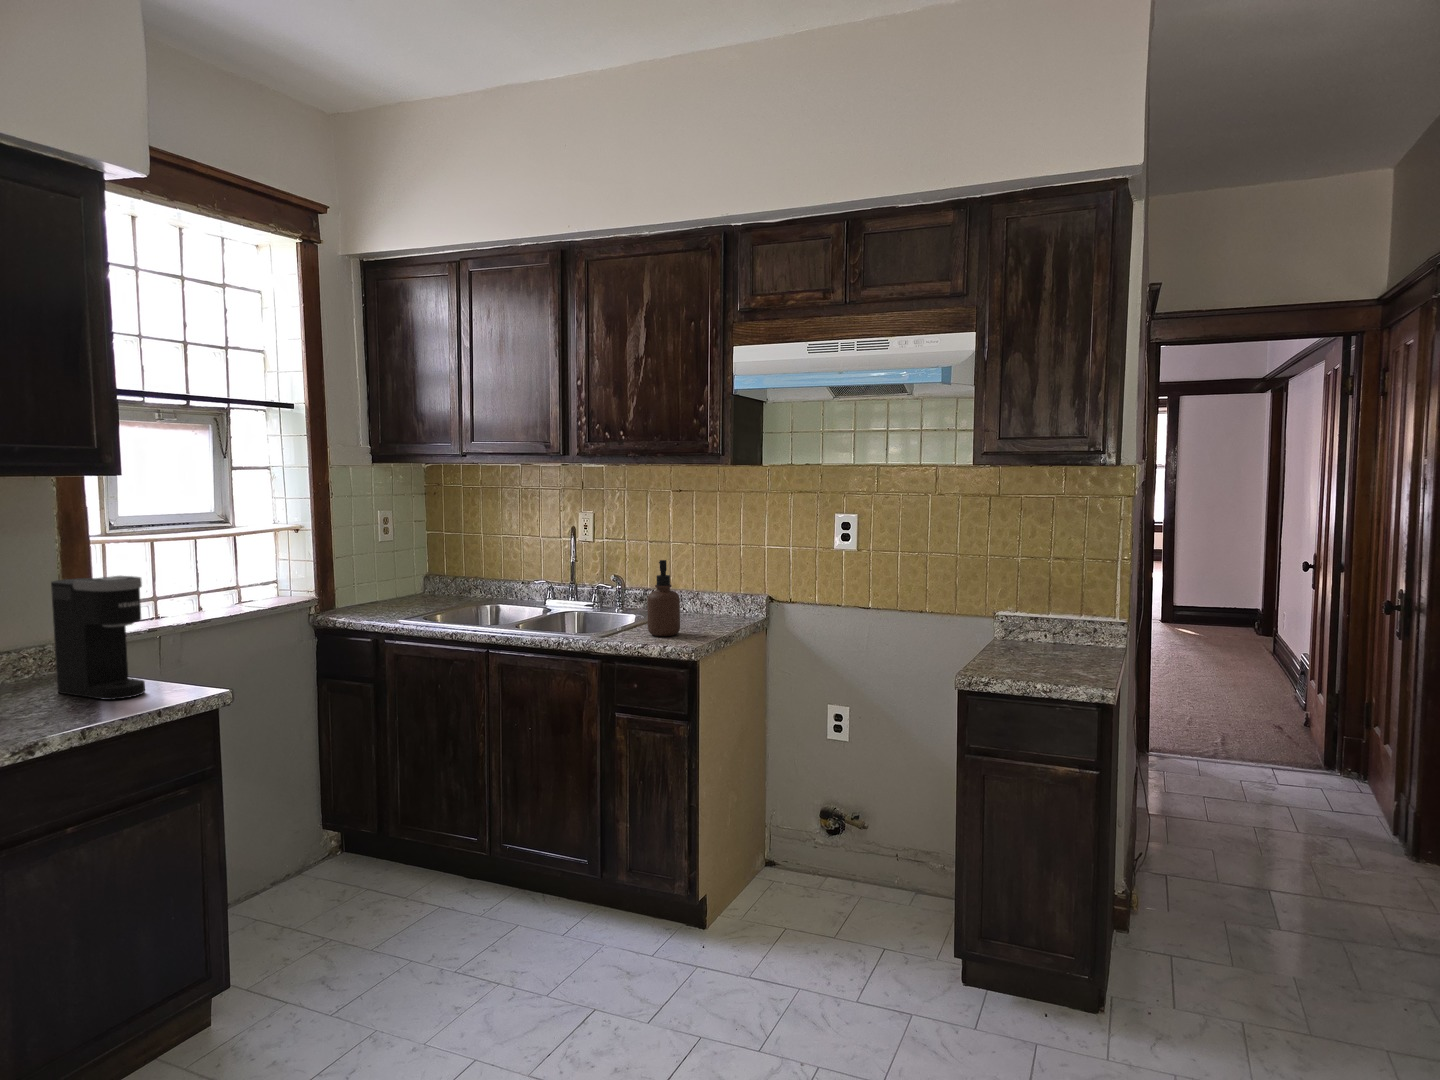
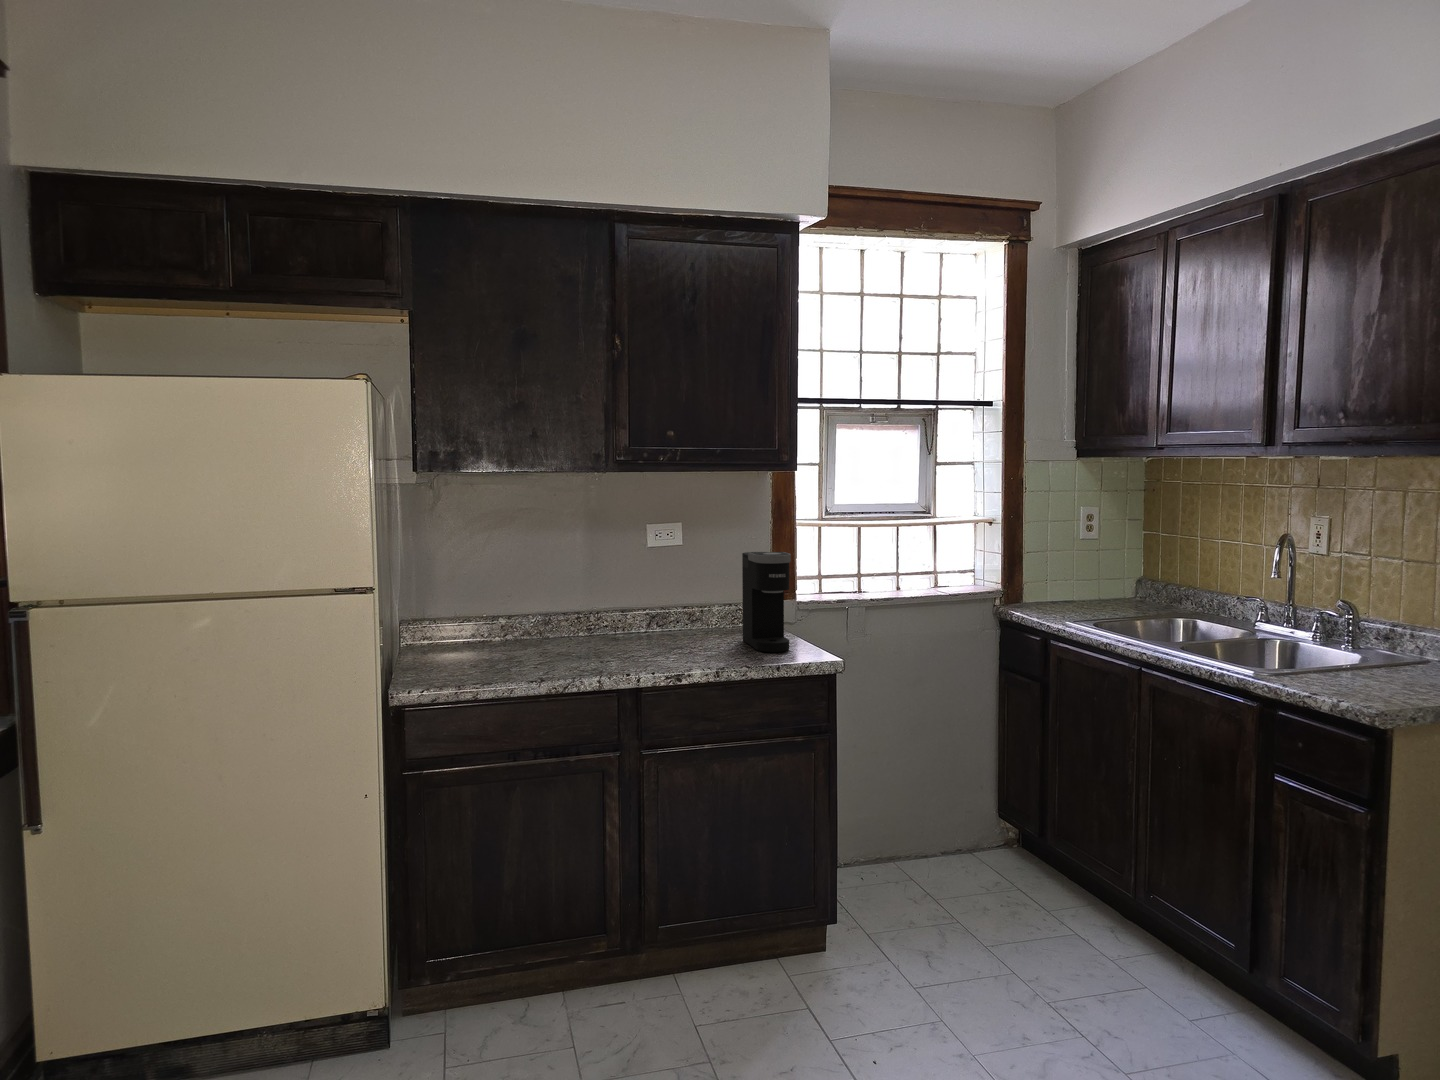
soap dispenser: present [647,560,680,636] -> none [1330,586,1384,690]

